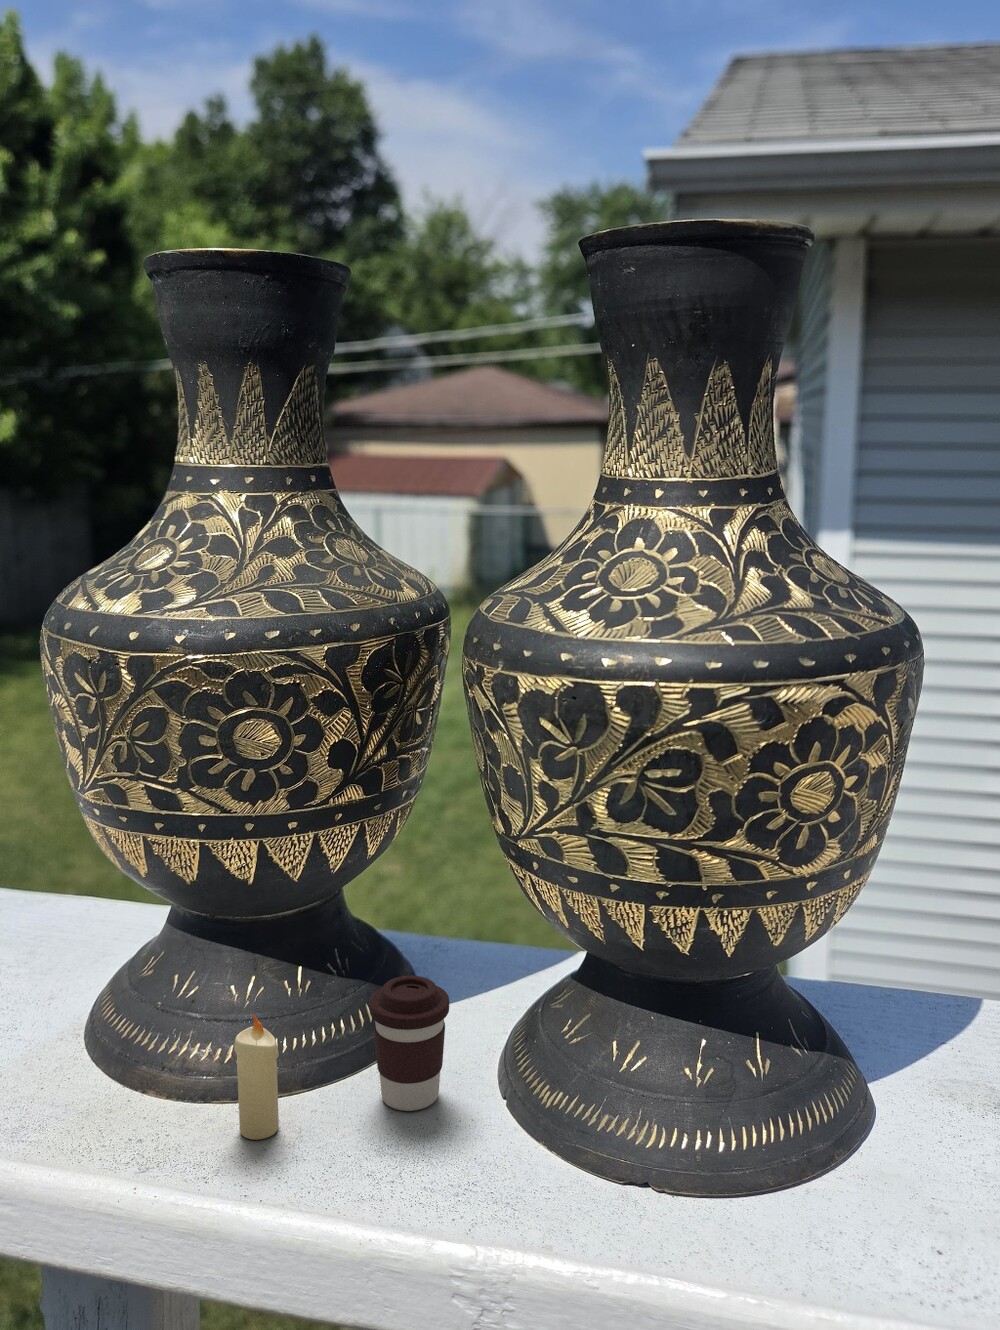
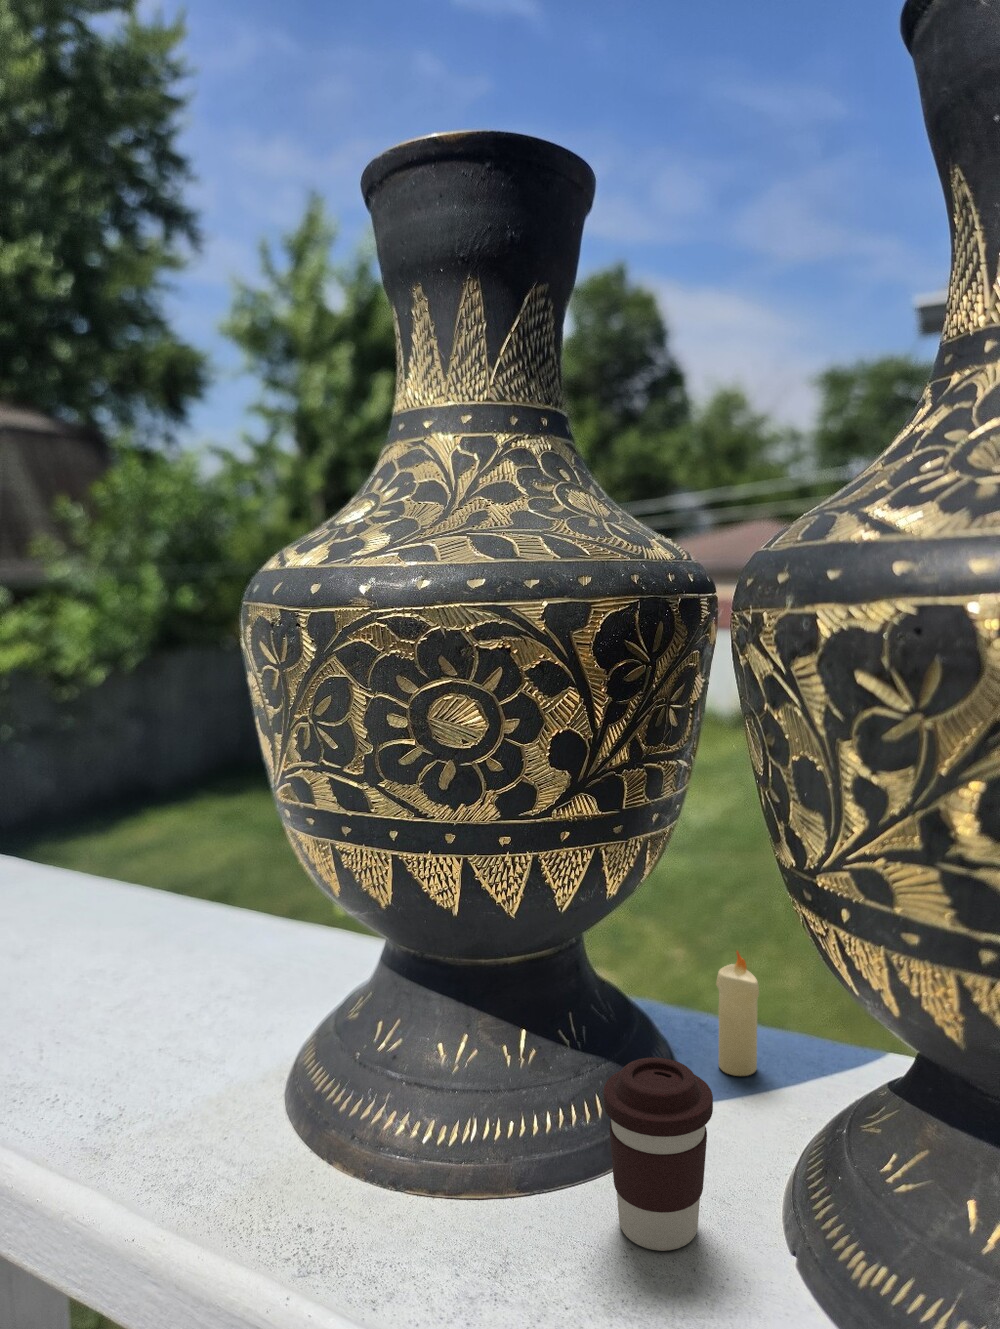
candle: present [234,1014,279,1140] -> present [716,951,759,1076]

